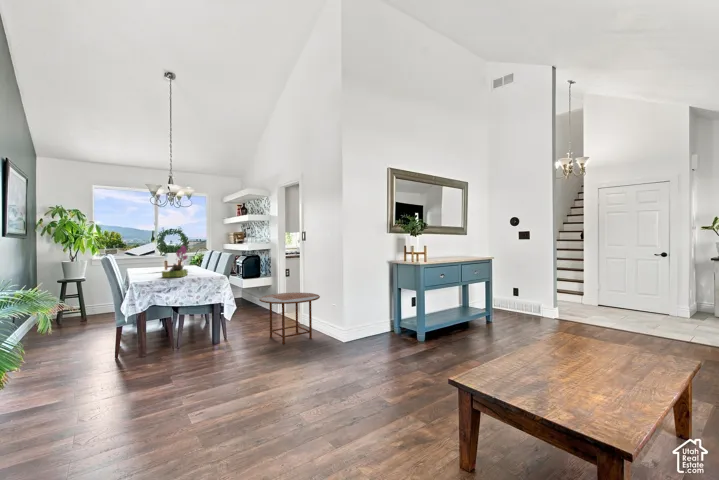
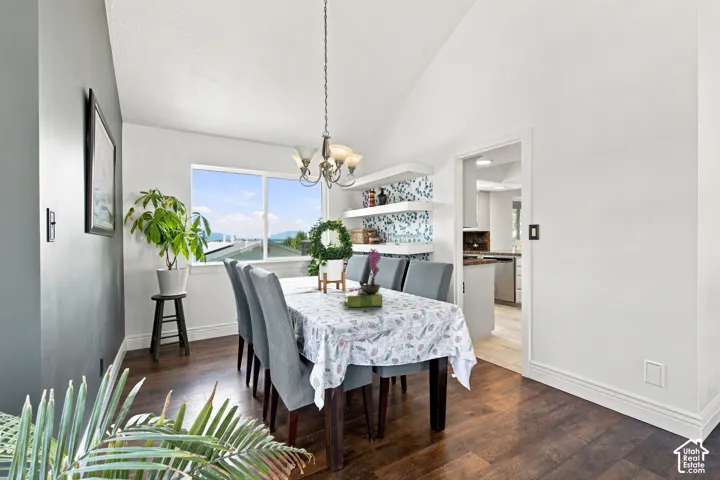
side table: present [259,293,320,344] -> none [503,328,631,439]

